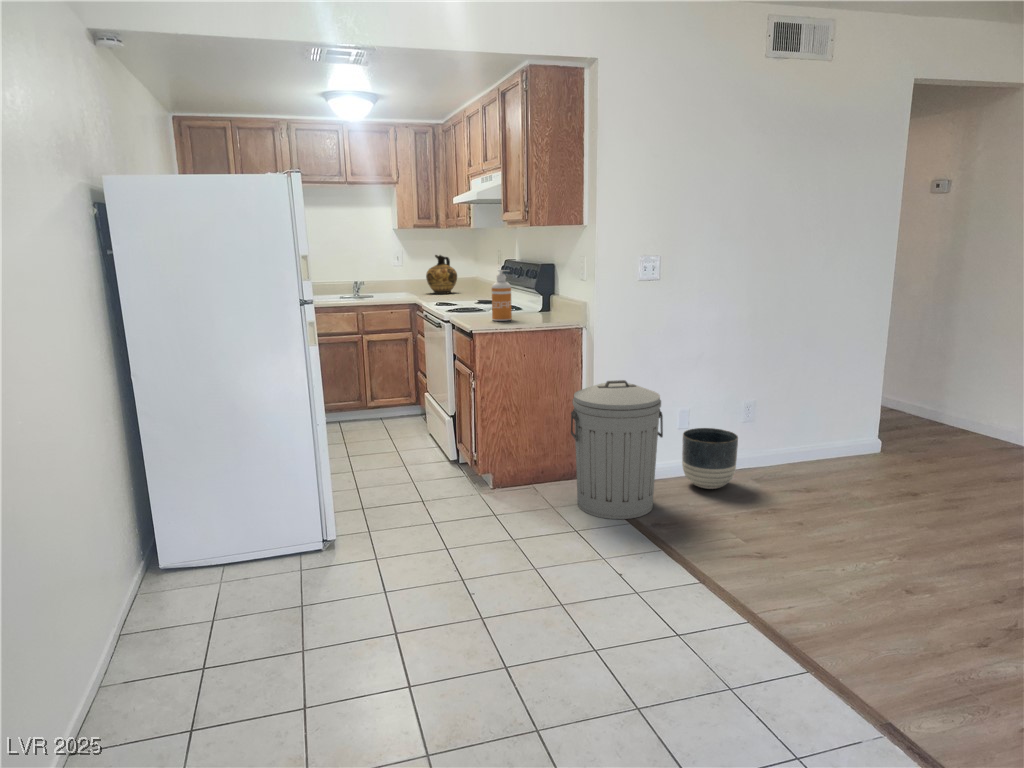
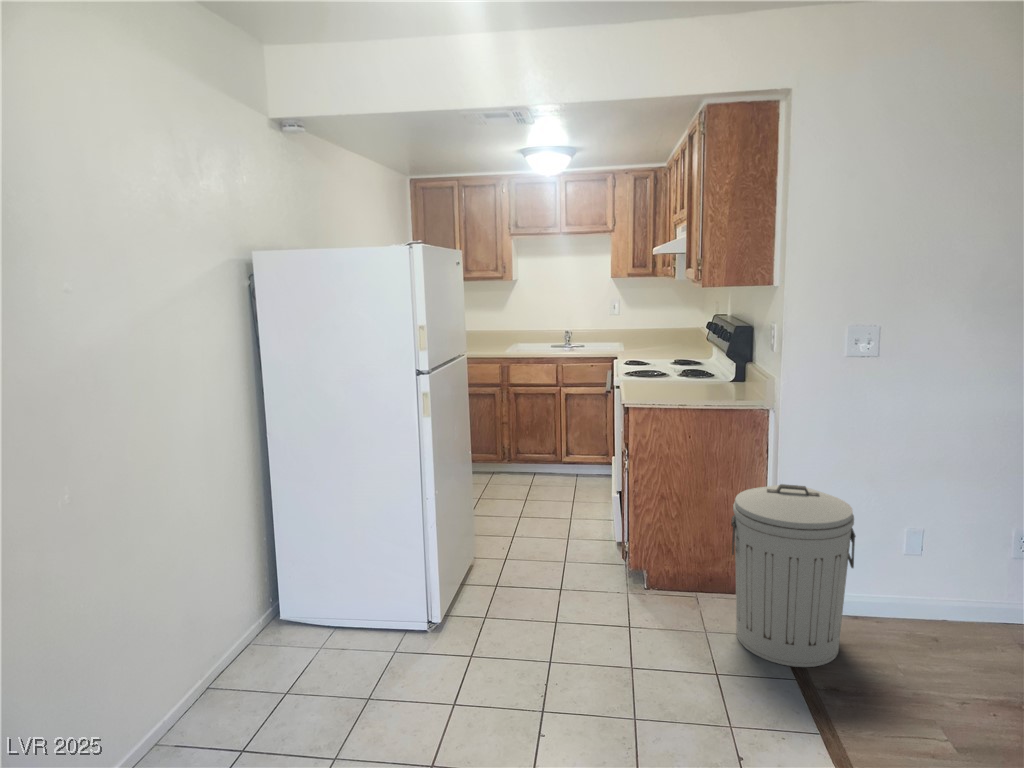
ceramic jug: present [426,255,457,294] -> none [642,305,676,347]
soap dispenser: present [492,270,512,321] -> none [659,337,683,395]
planter: present [682,428,738,489] -> none [899,556,987,647]

